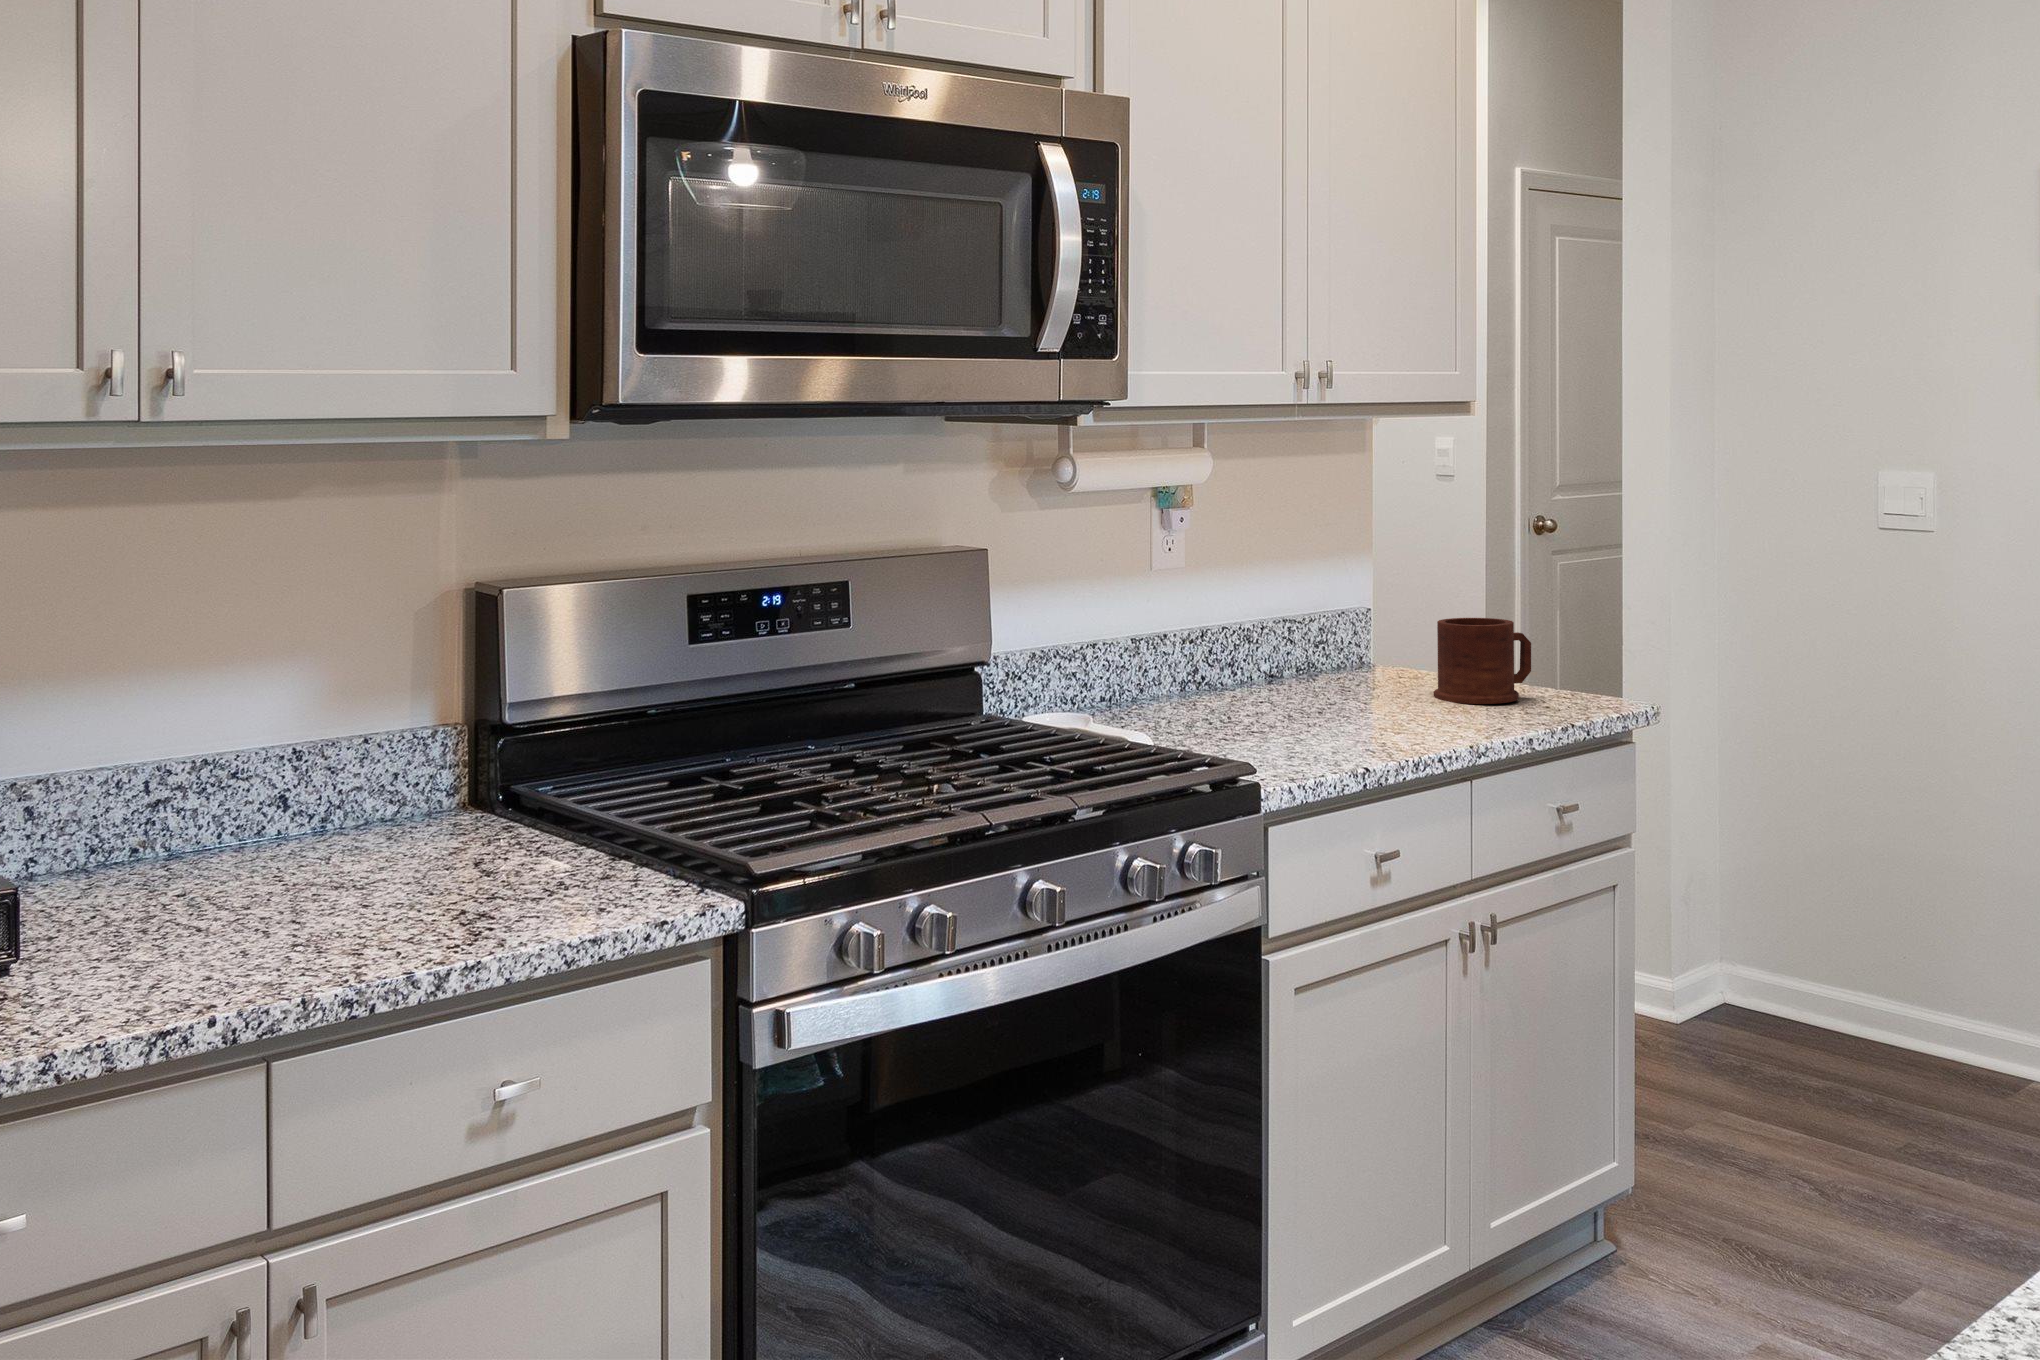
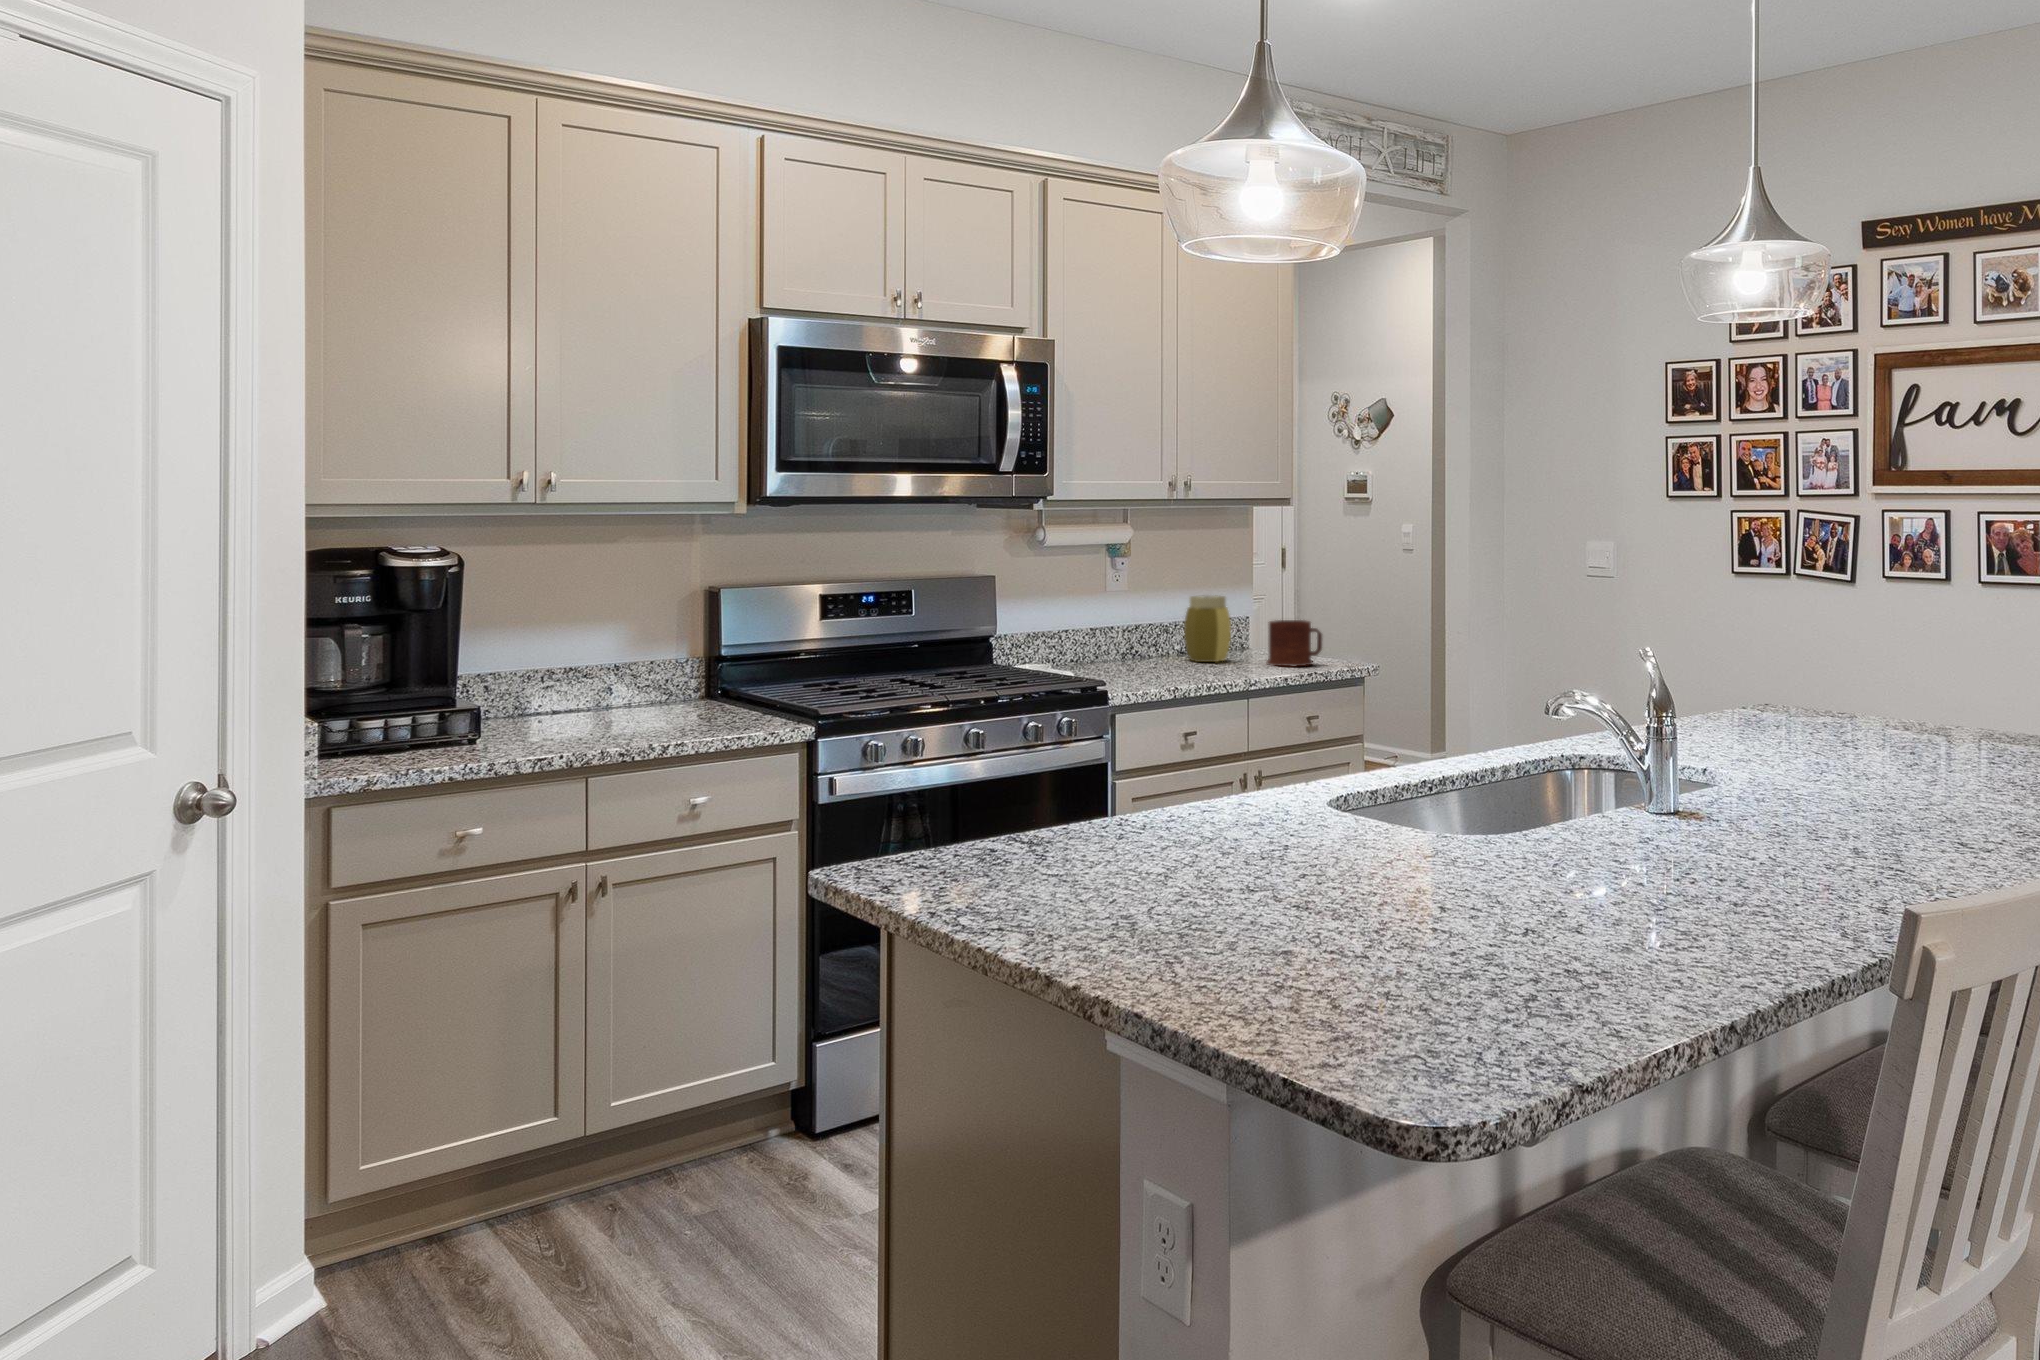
jar: none [1290,575,1373,697] -> present [1184,595,1231,662]

